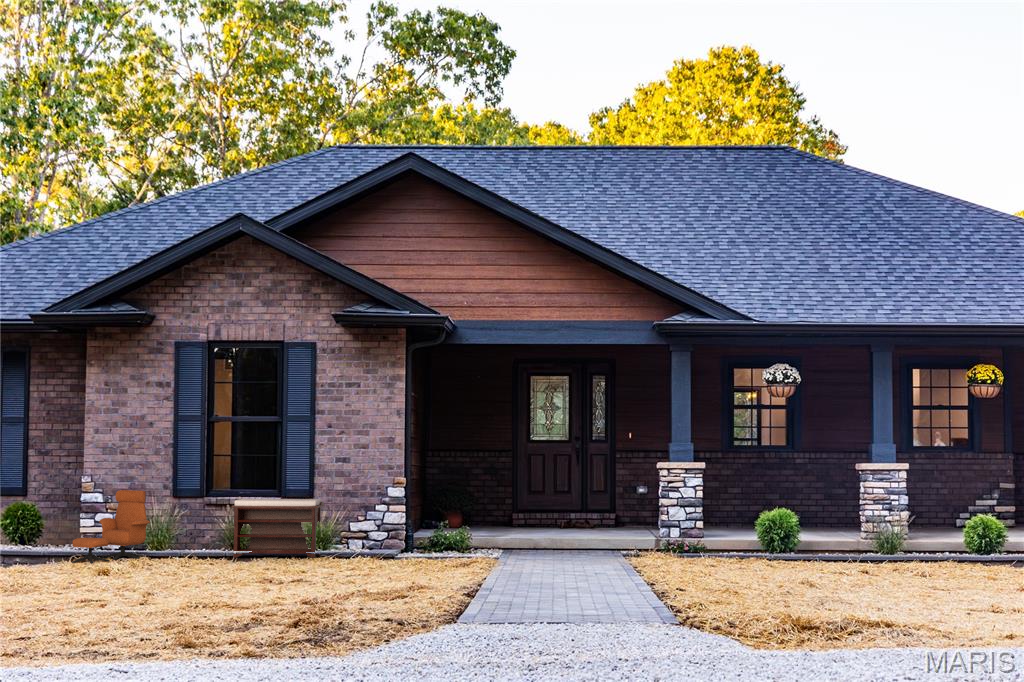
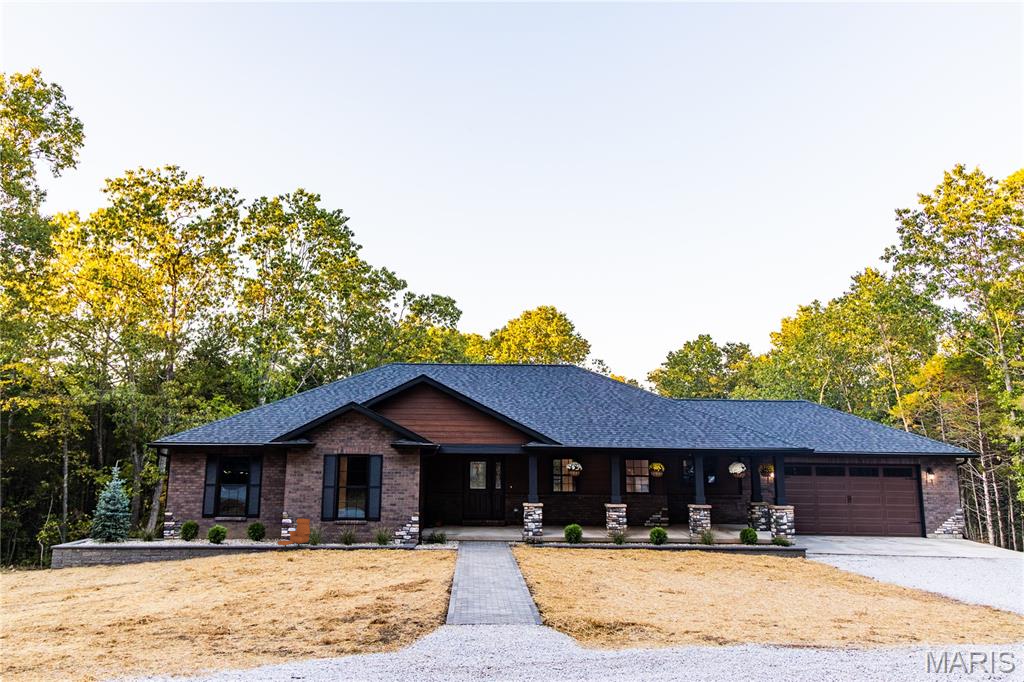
bench: present [232,499,324,558] -> none [346,522,386,548]

